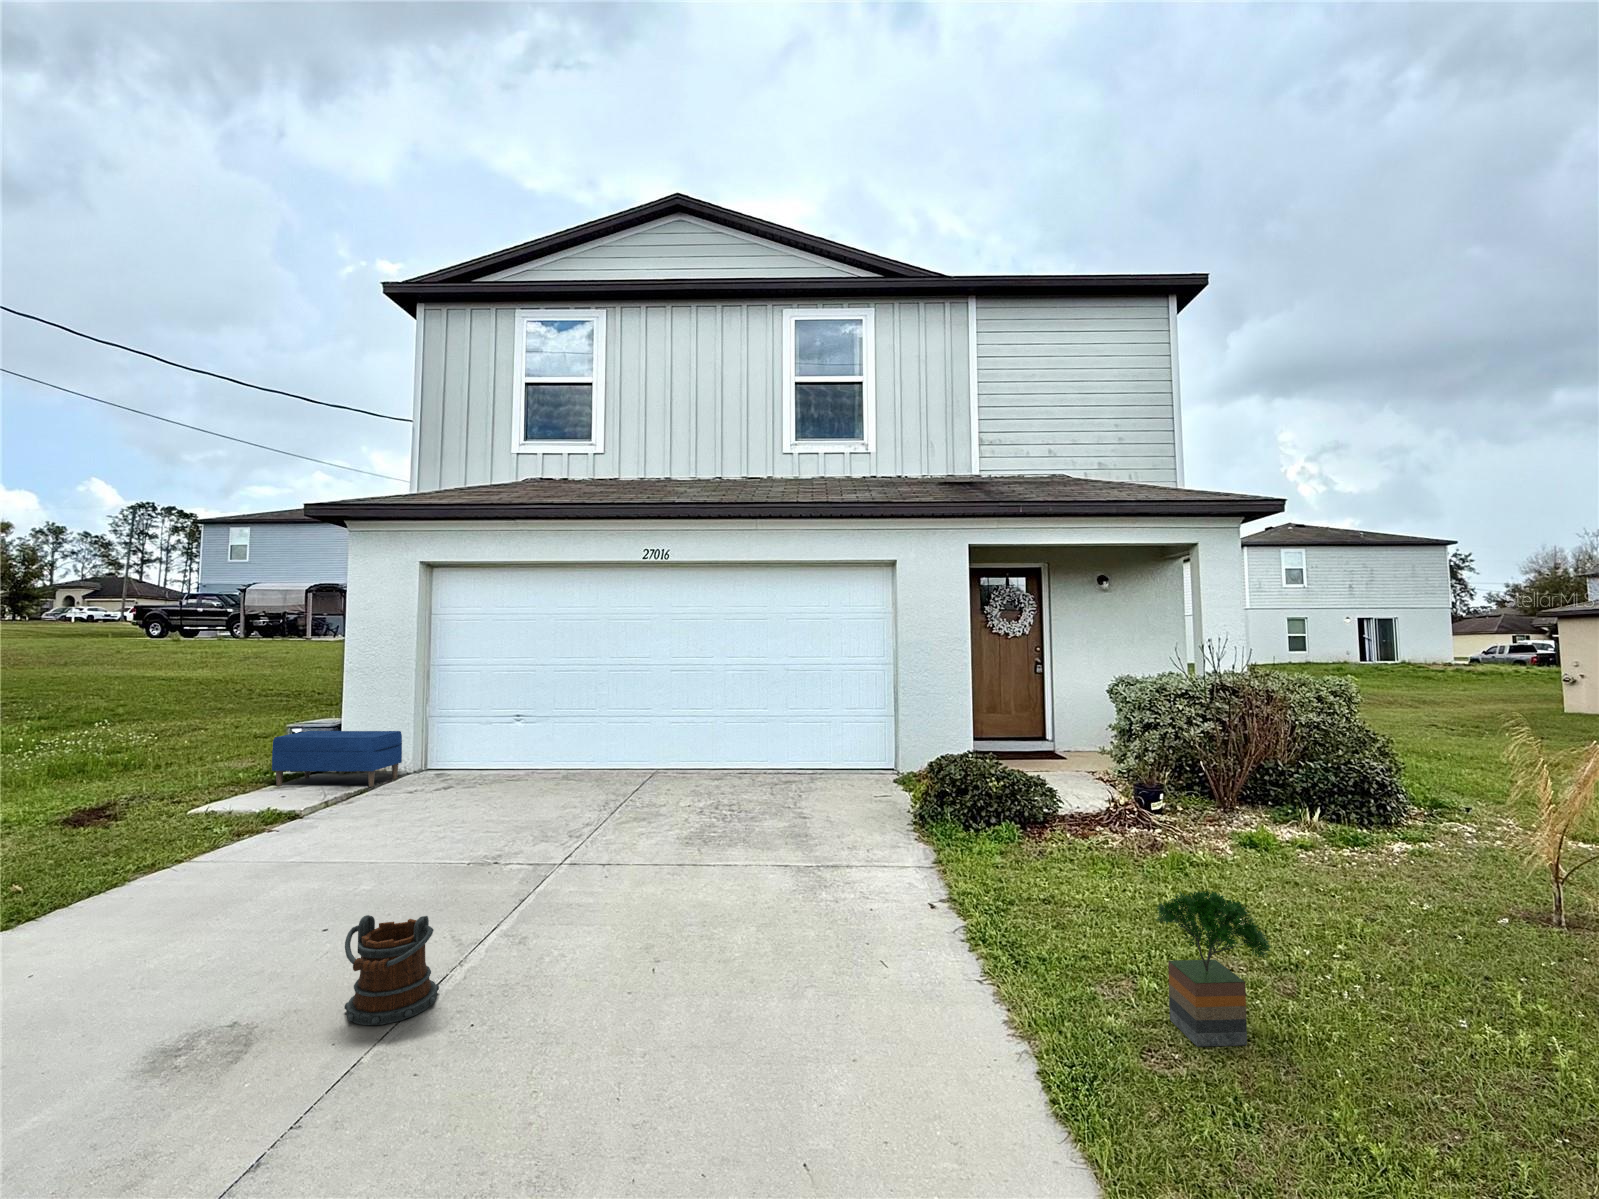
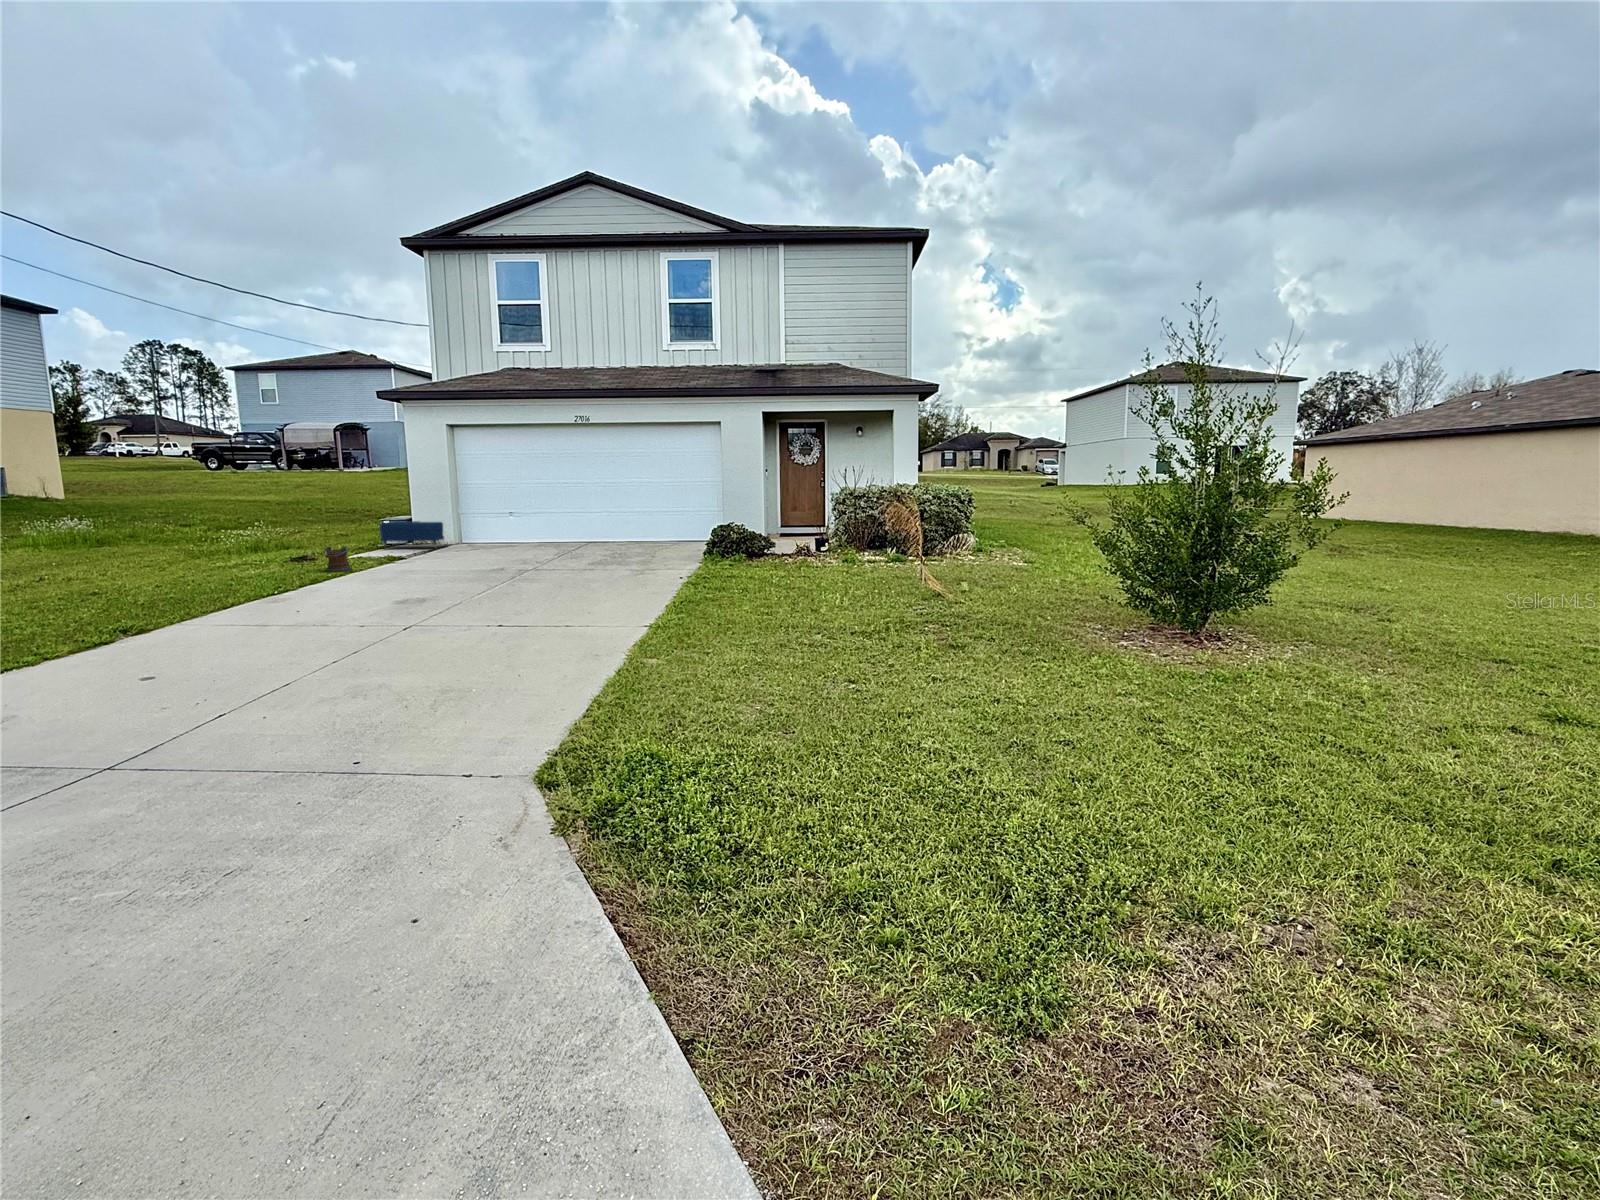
potted tree: present [1156,890,1271,1046] -> none [707,547,735,590]
bucket: present [344,915,439,1025] -> present [323,546,352,572]

